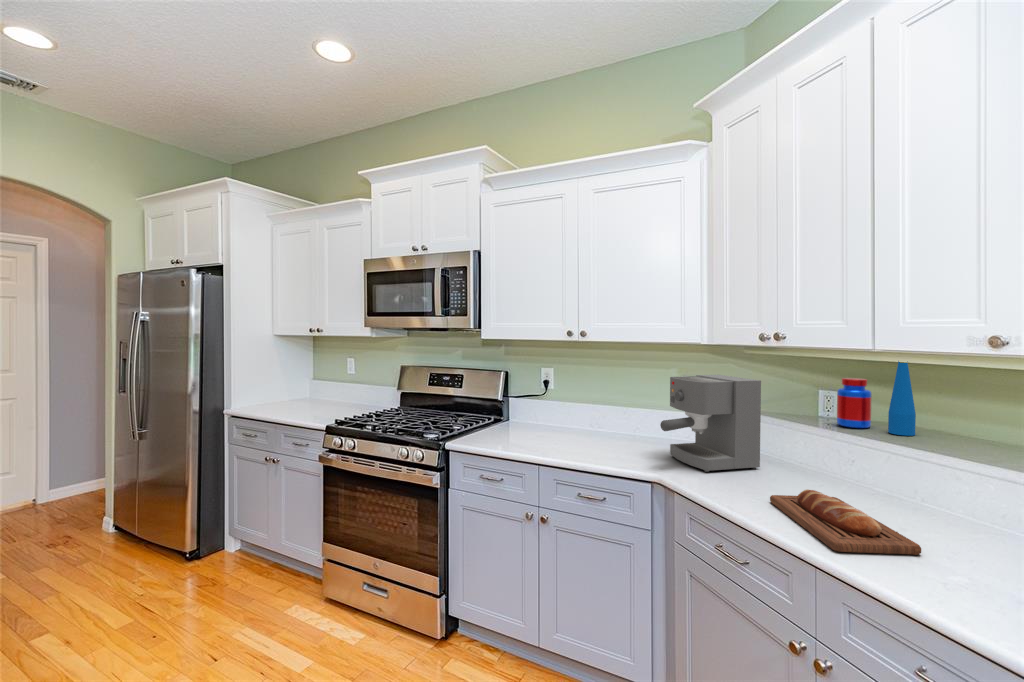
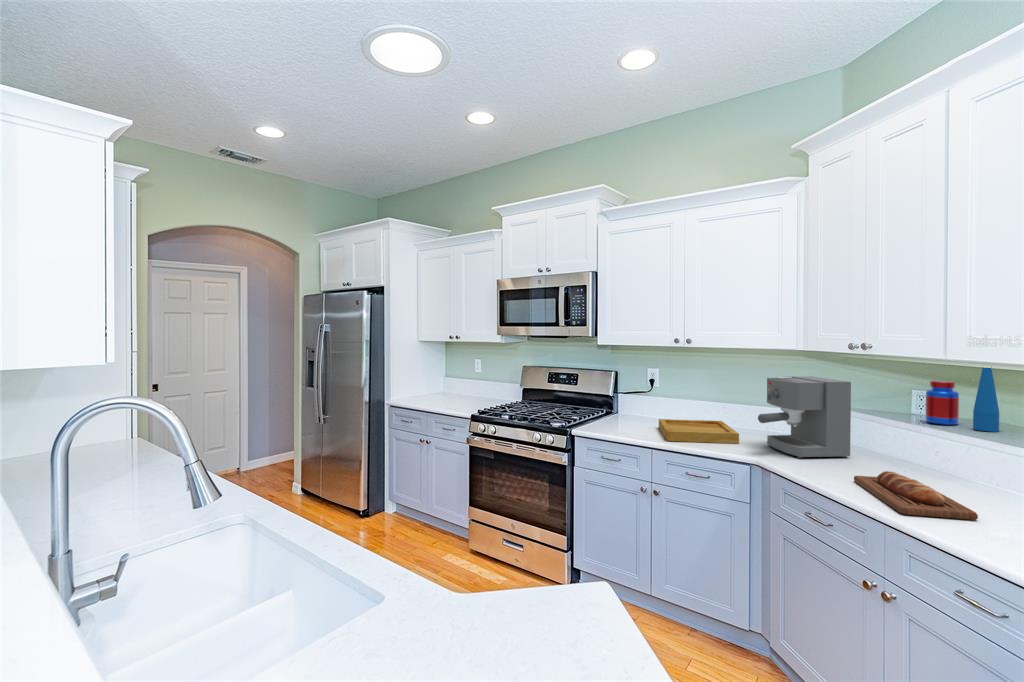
tray: none [551,427,639,455] -> present [659,419,739,444]

